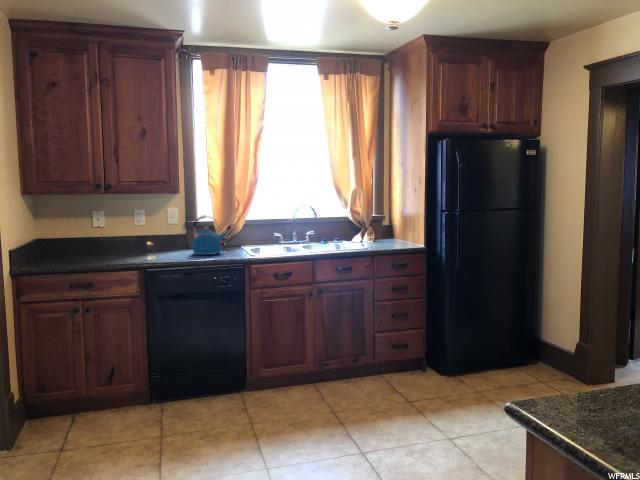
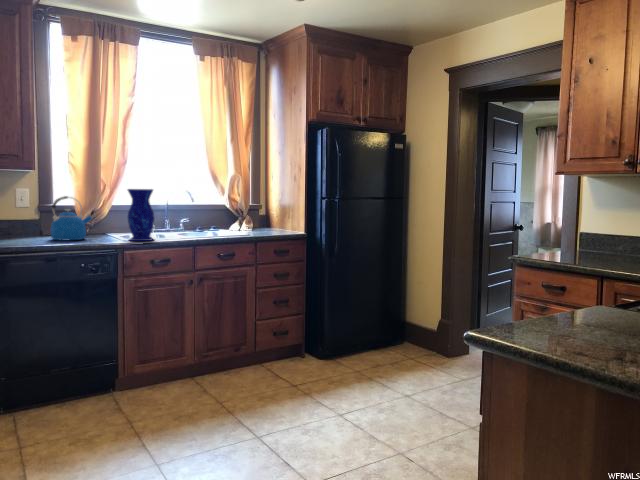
vase: none [255,208,279,256] -> present [128,189,154,241]

